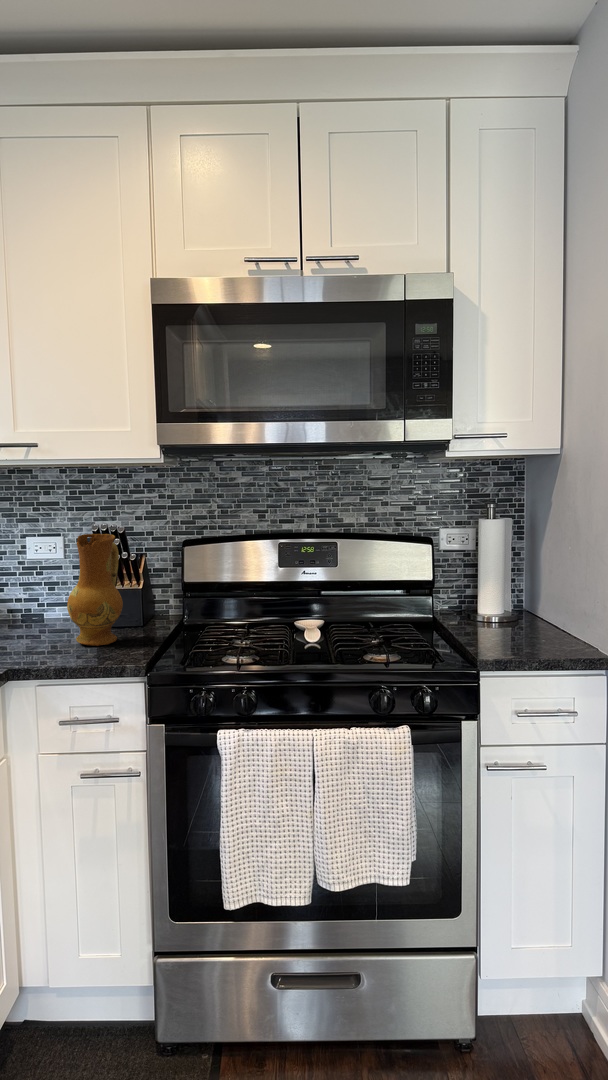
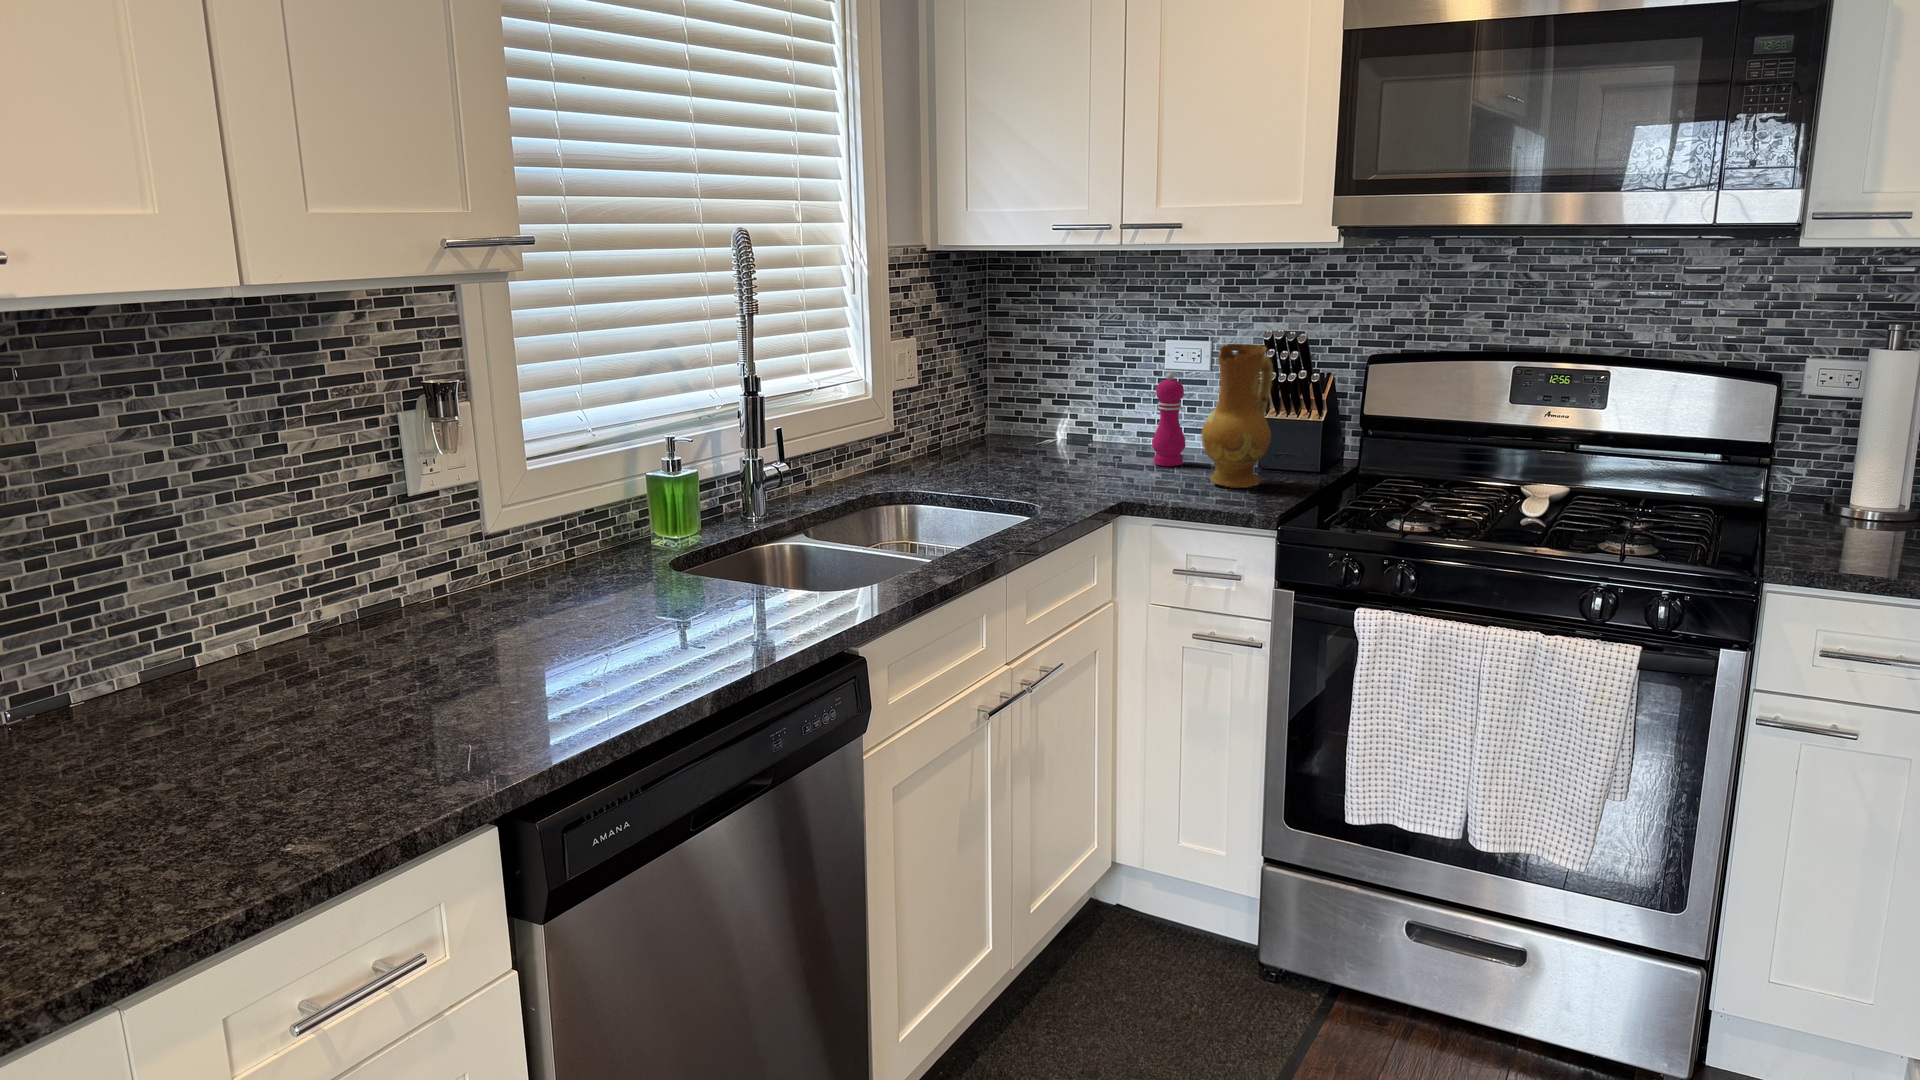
pepper mill: none [23,560,51,634] -> present [1152,372,1185,466]

